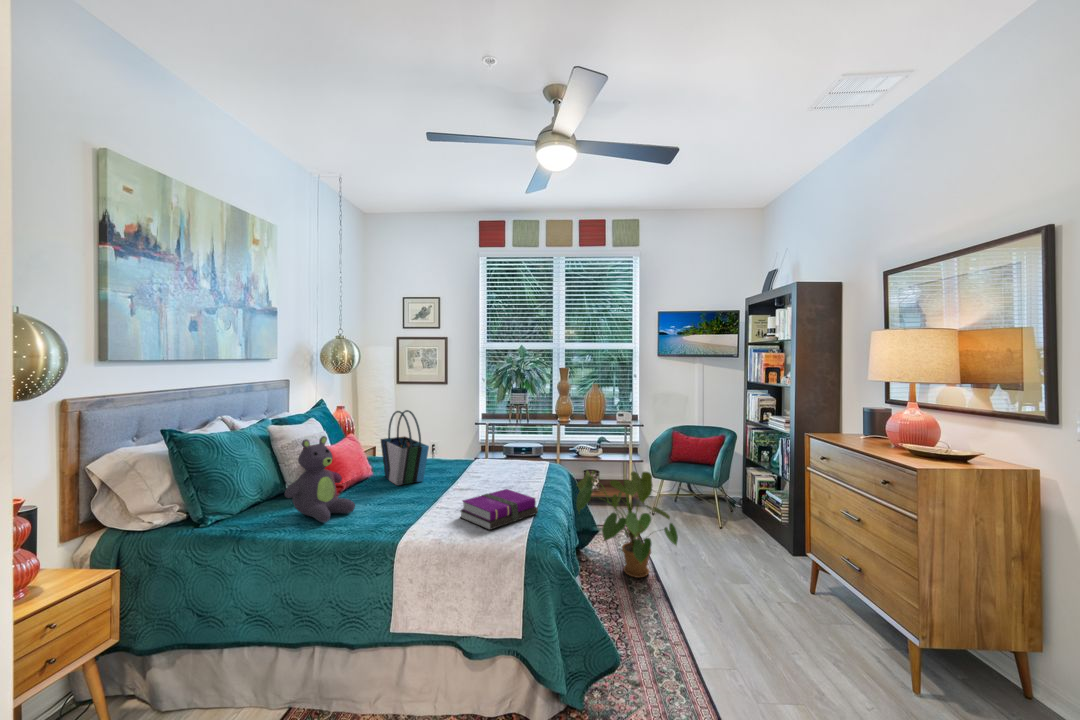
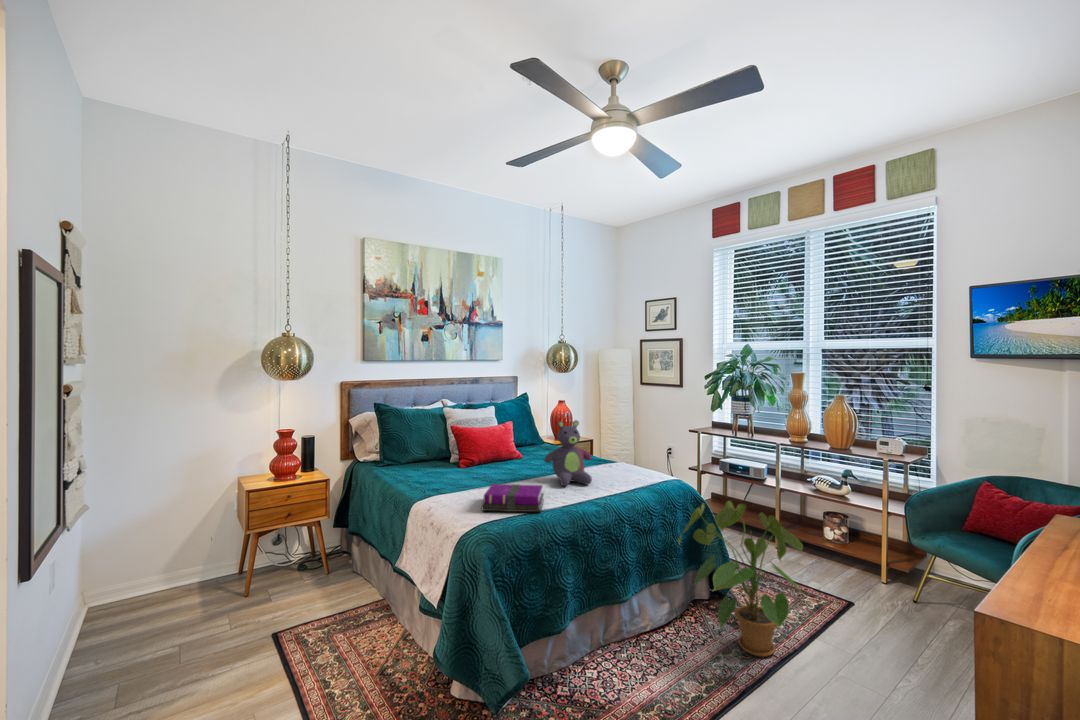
tote bag: present [381,410,429,485] -> none [507,405,544,470]
stuffed bear: present [285,436,355,522] -> present [544,420,592,486]

